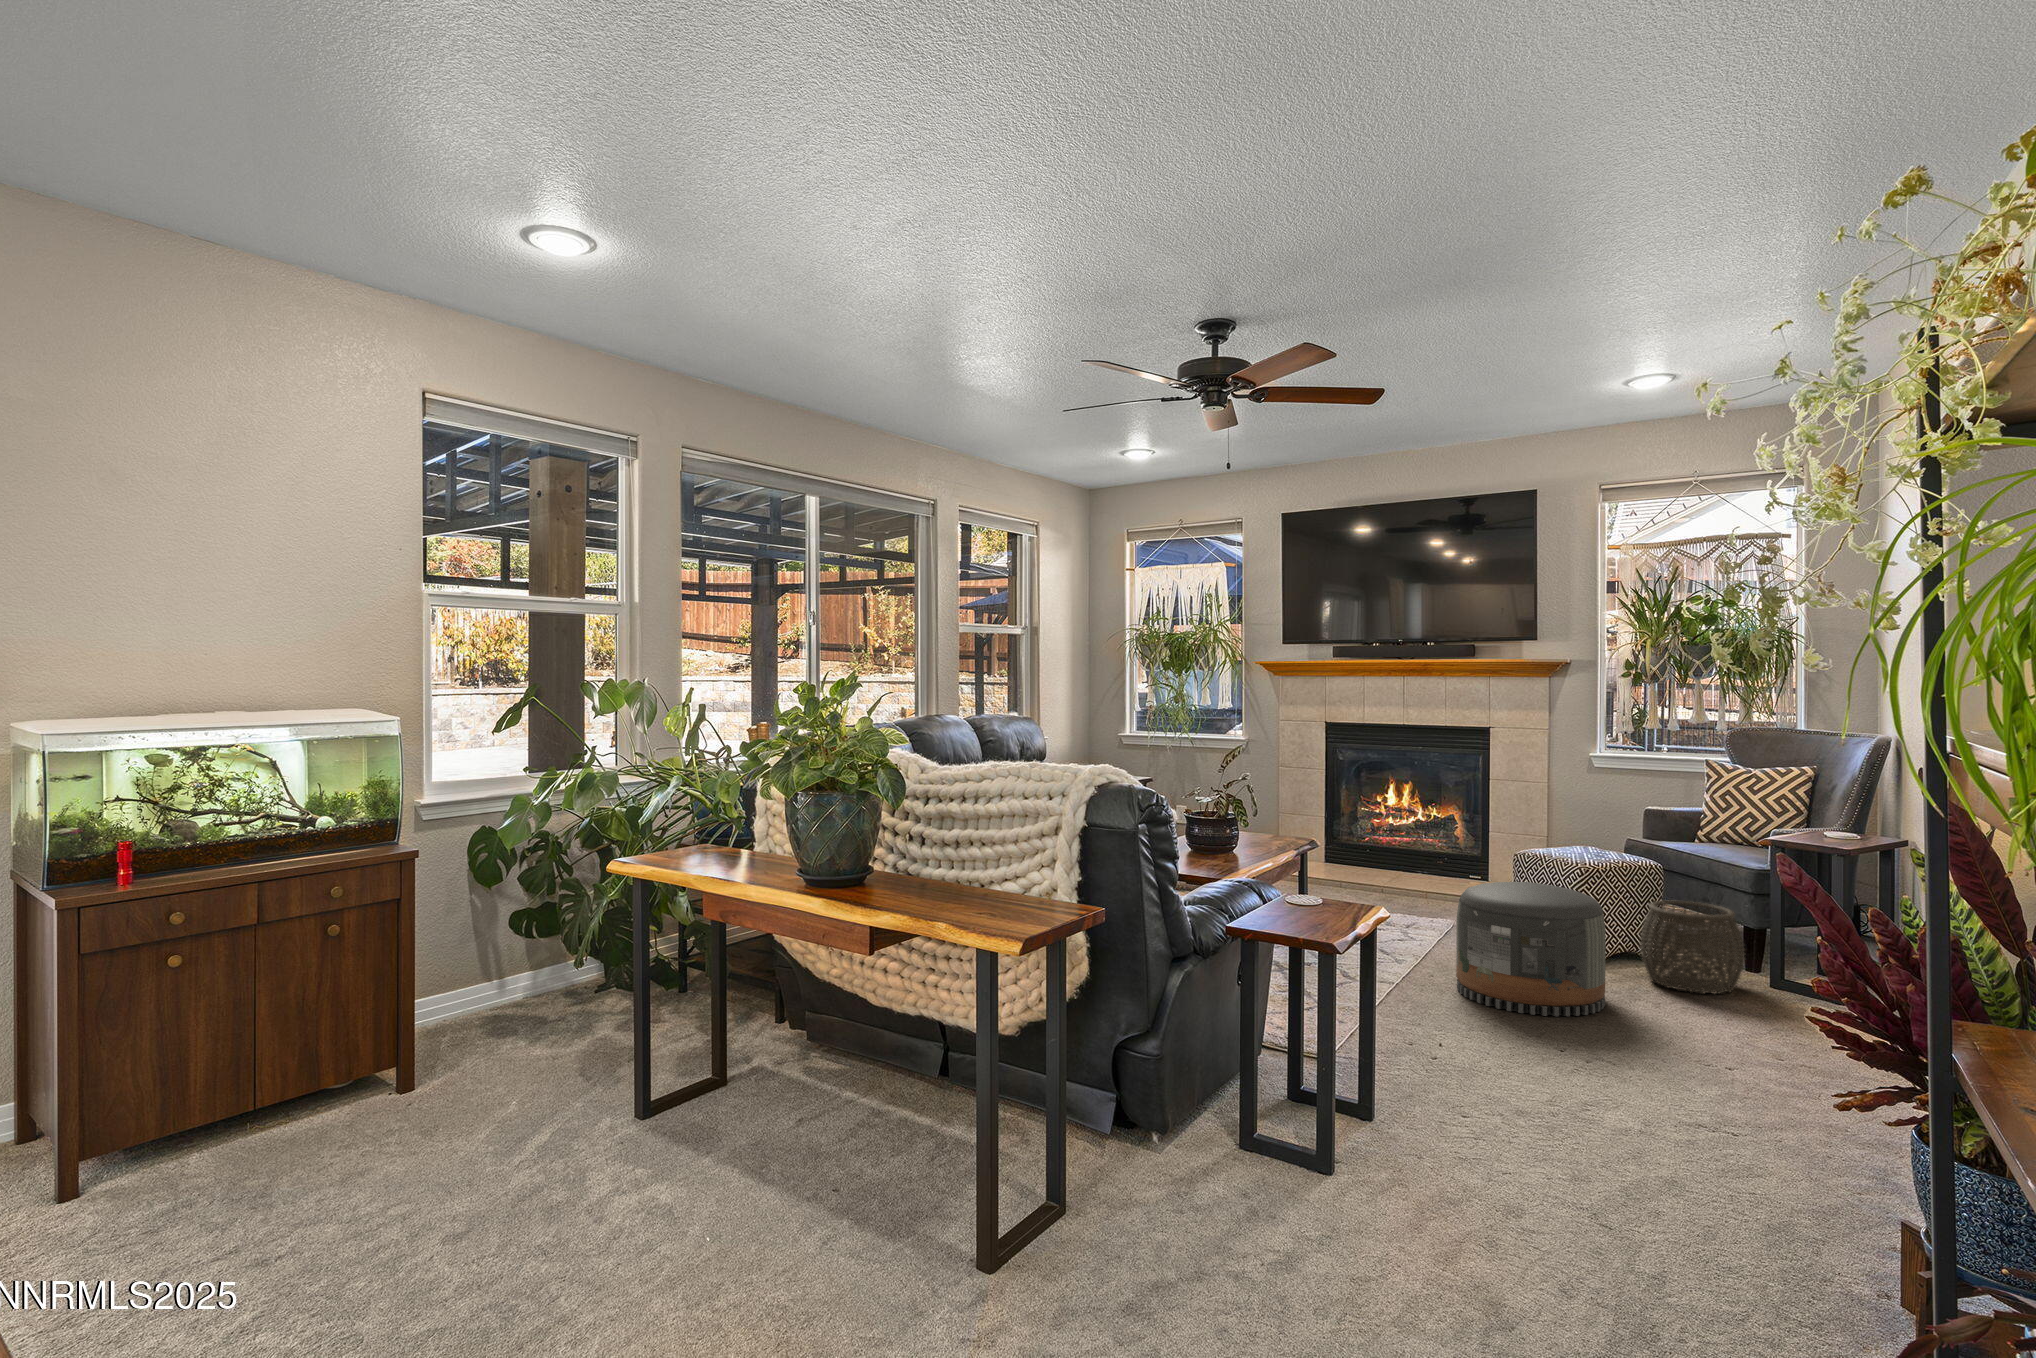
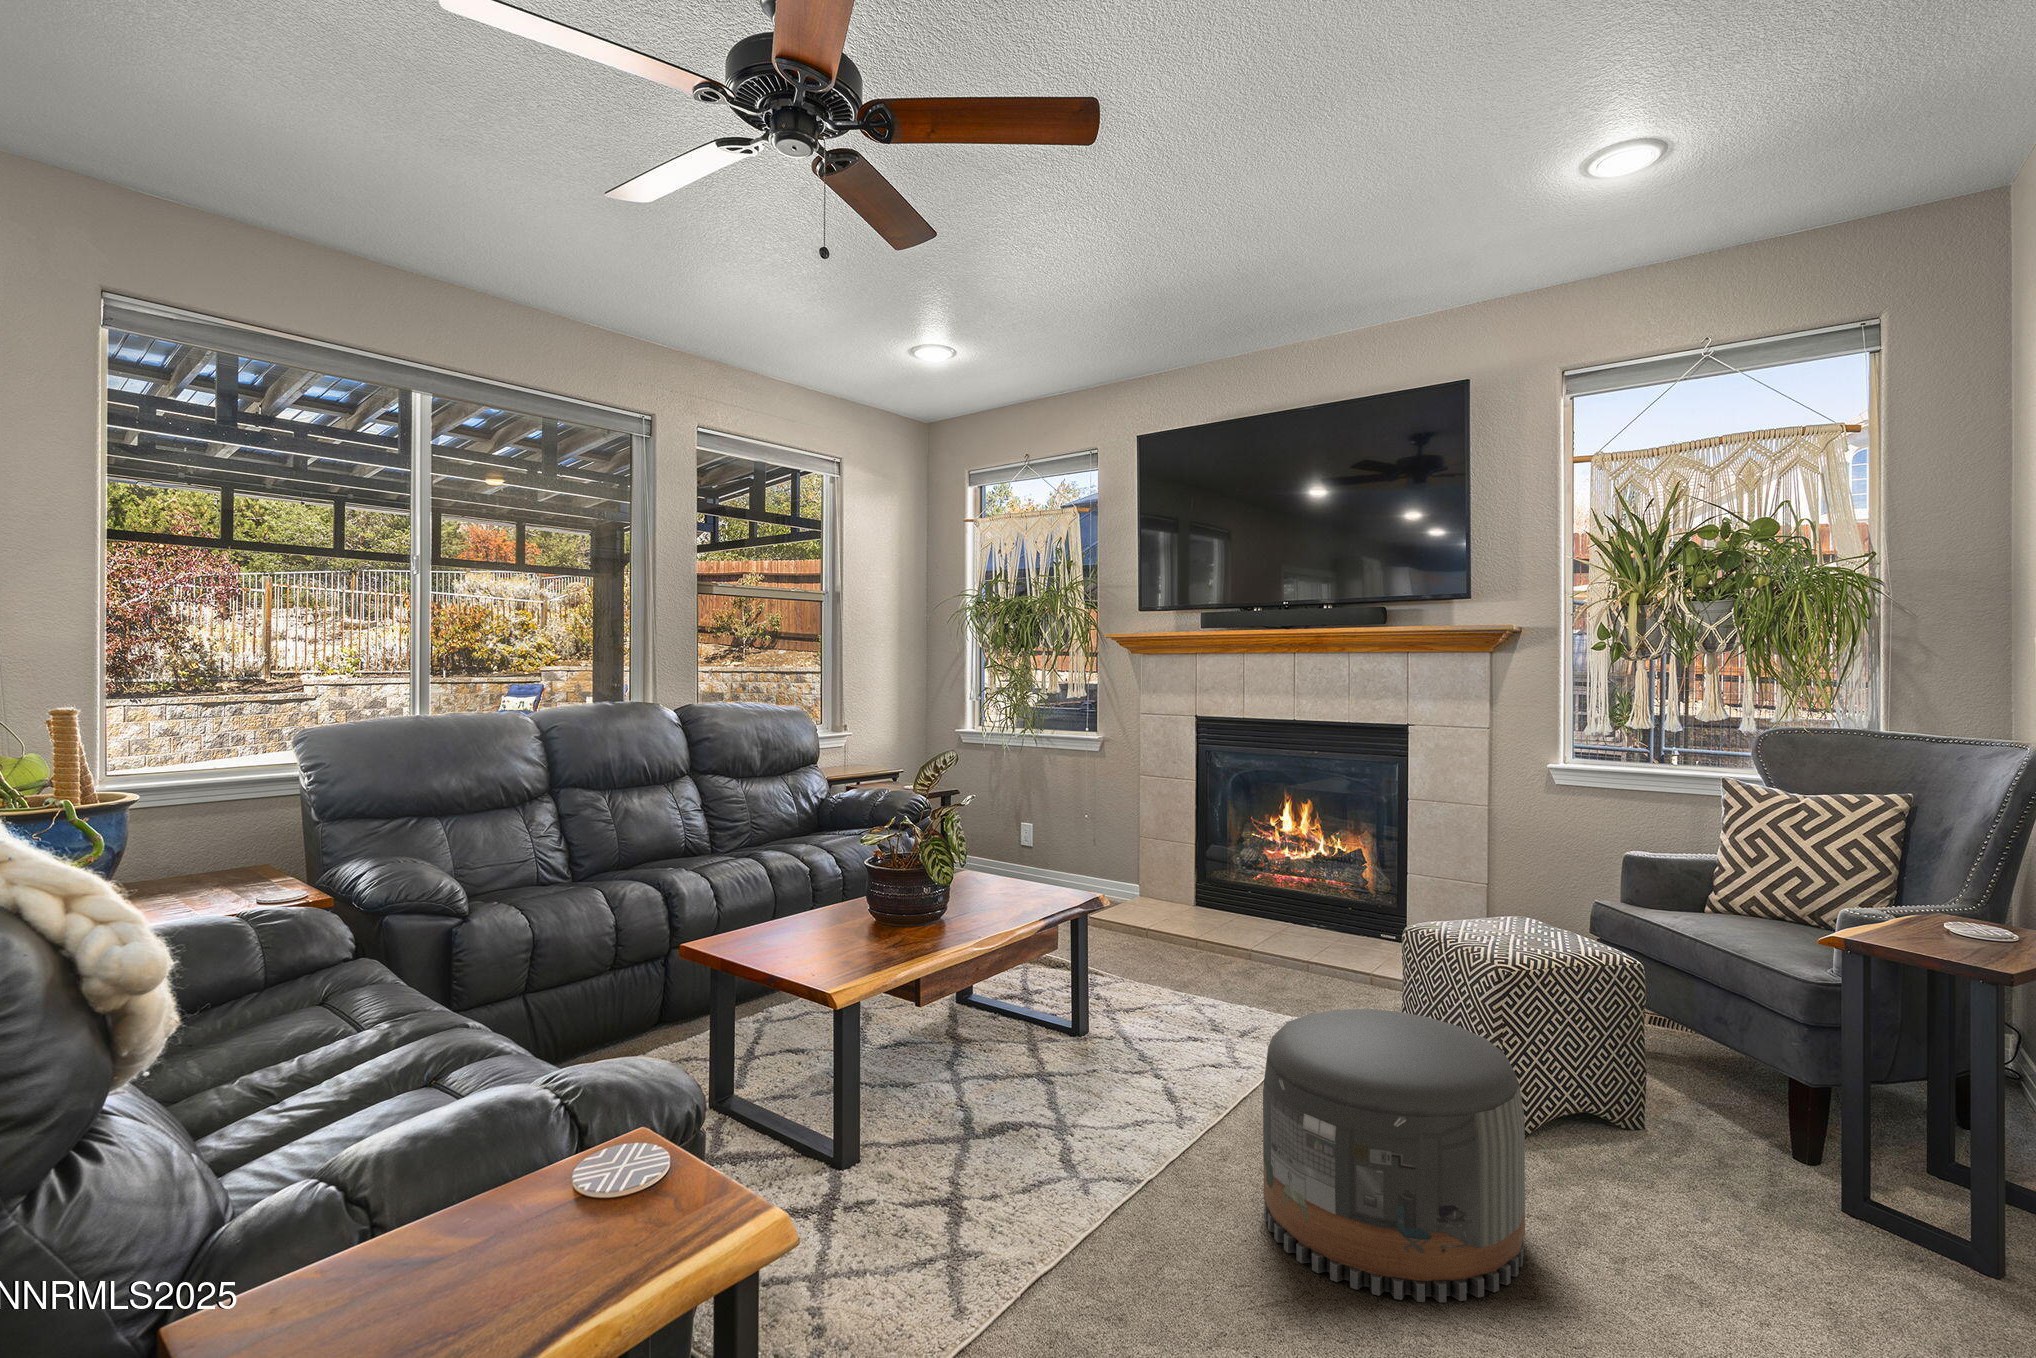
woven basket: present [1640,900,1745,994] -> none [1599,1036,1795,1230]

